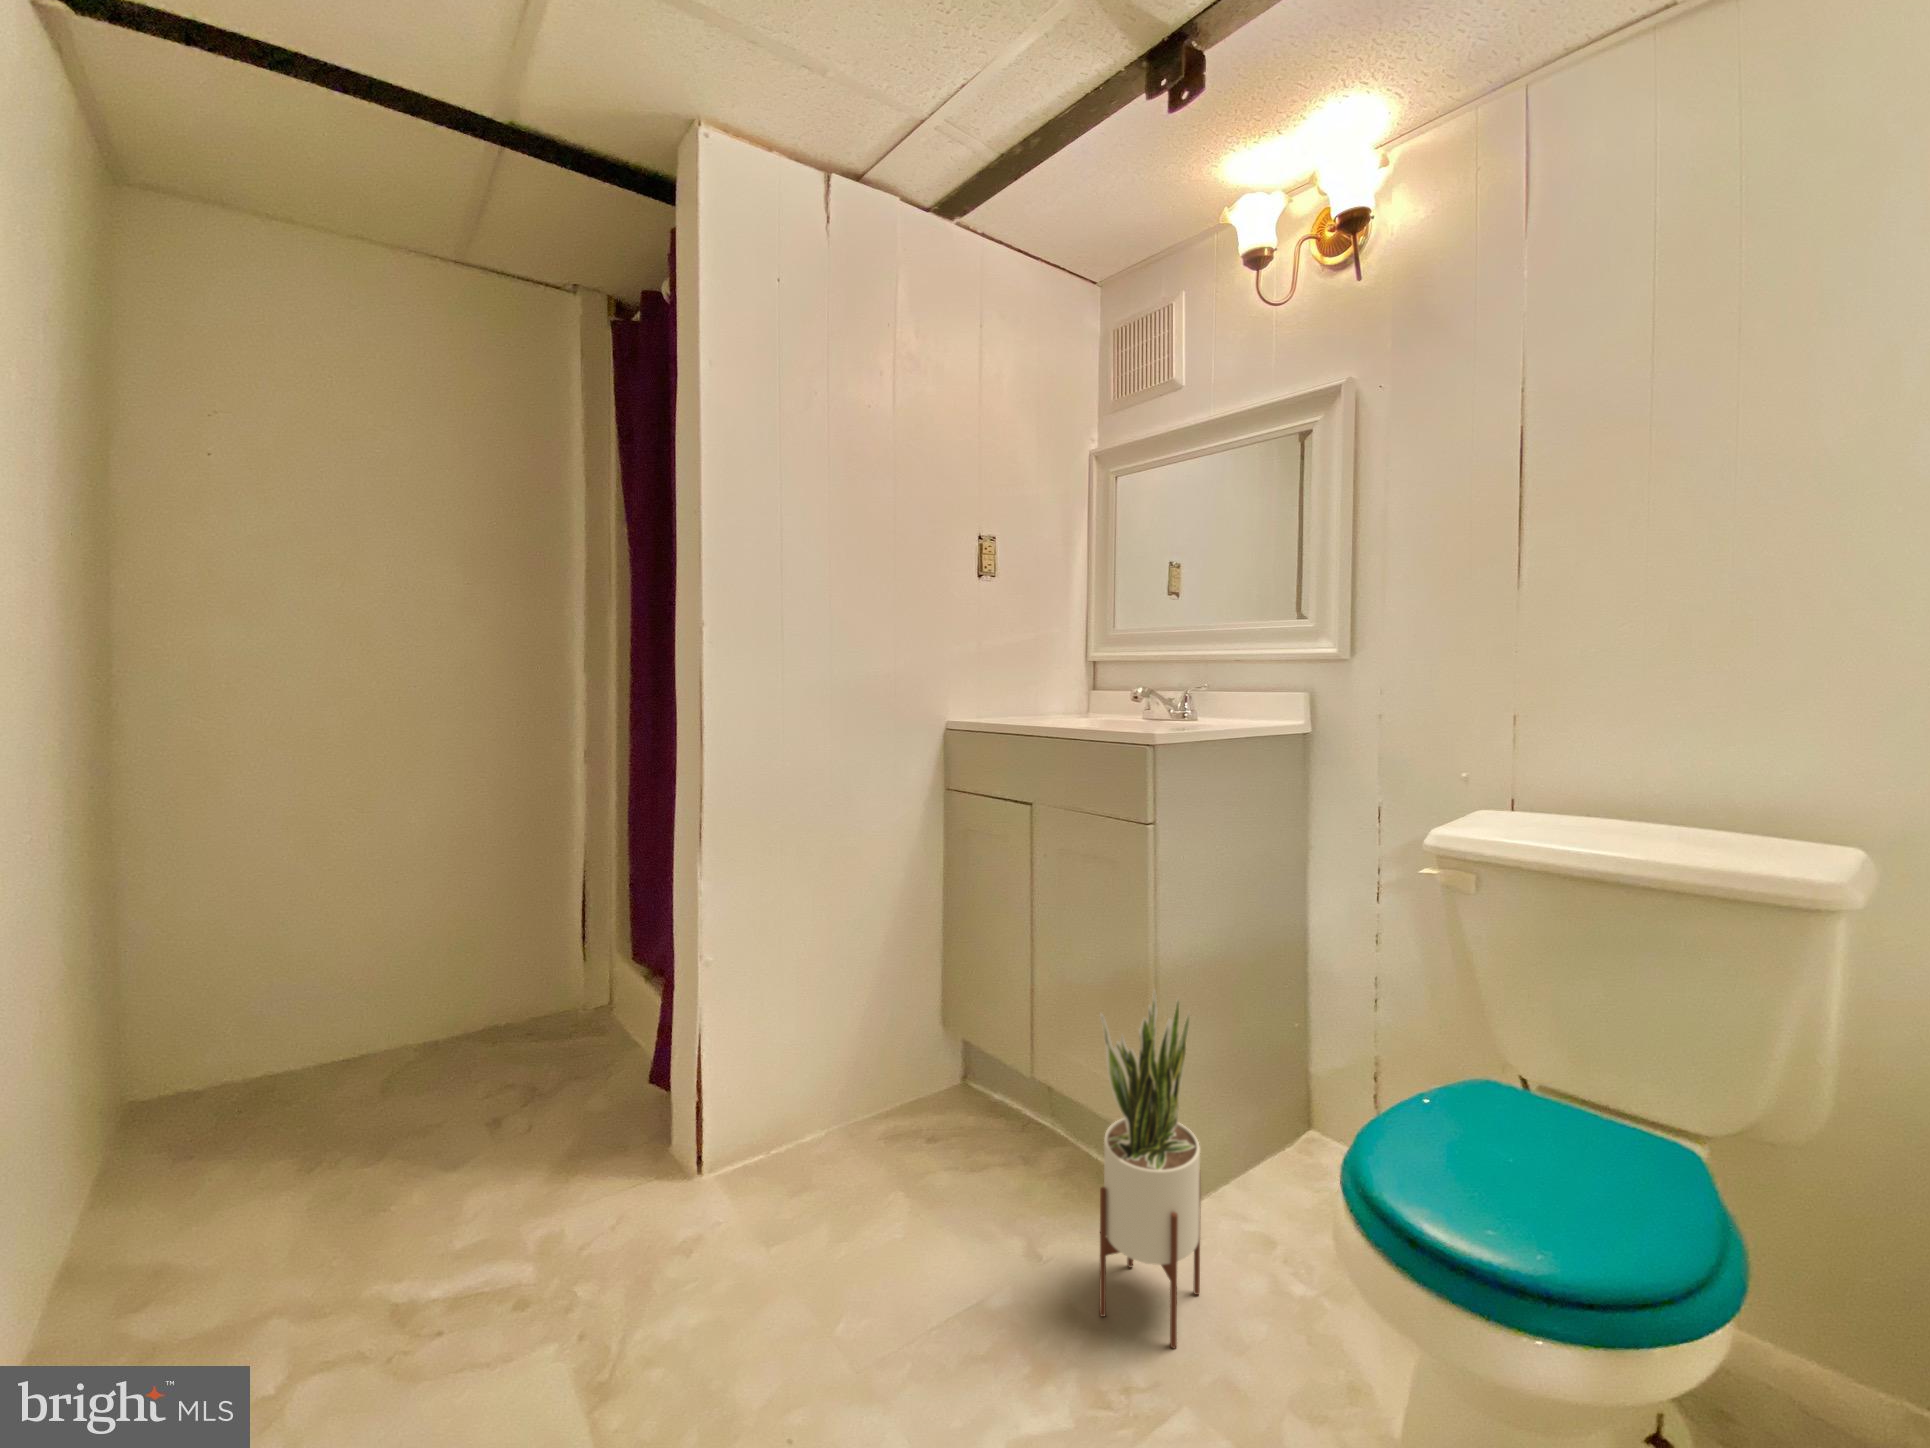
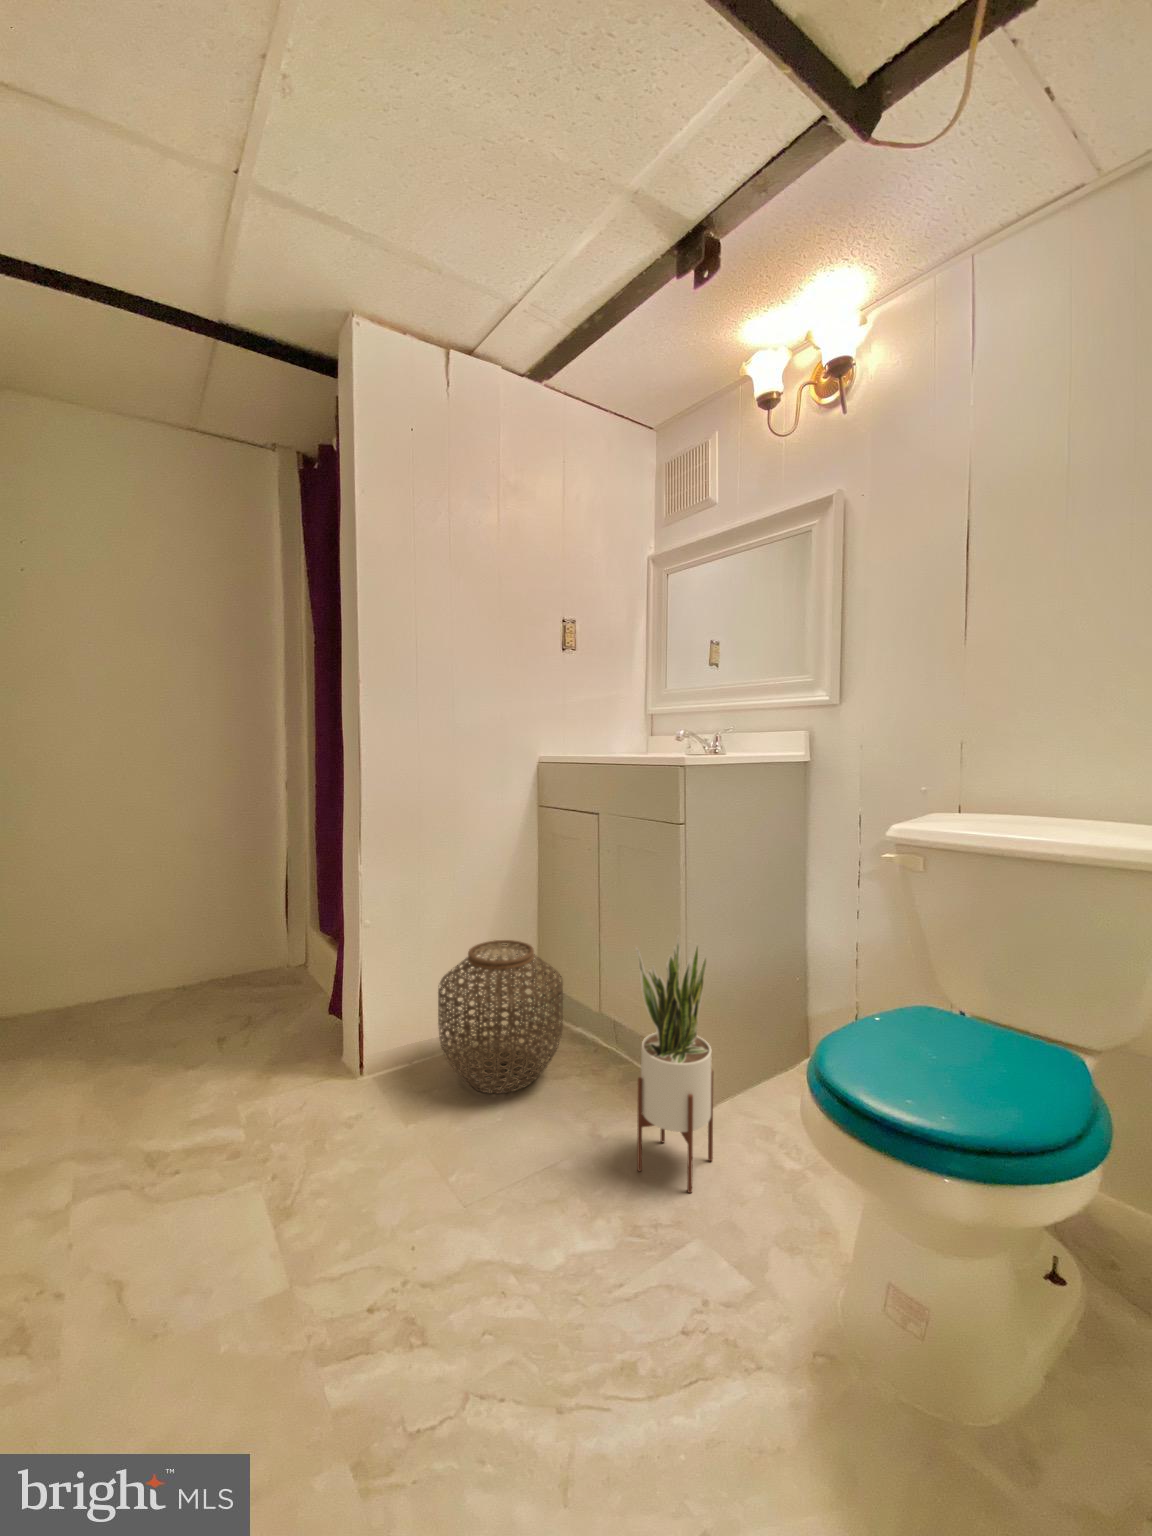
woven basket: none [815,978,988,1198] -> present [438,940,563,1093]

